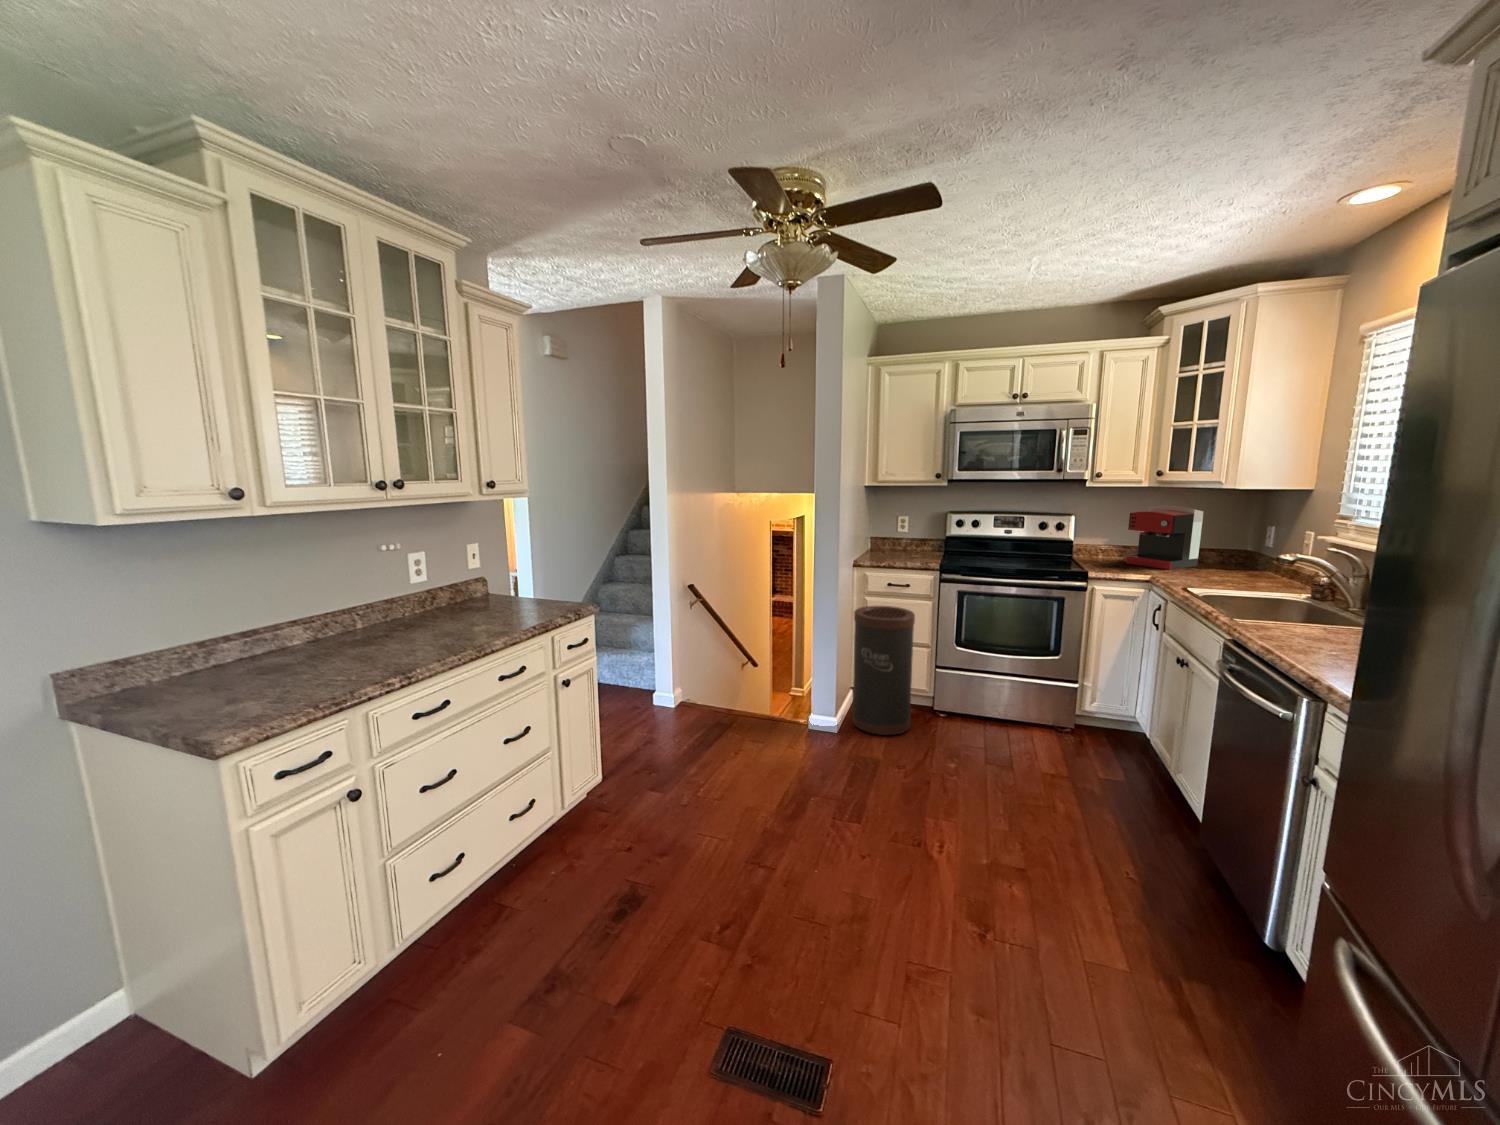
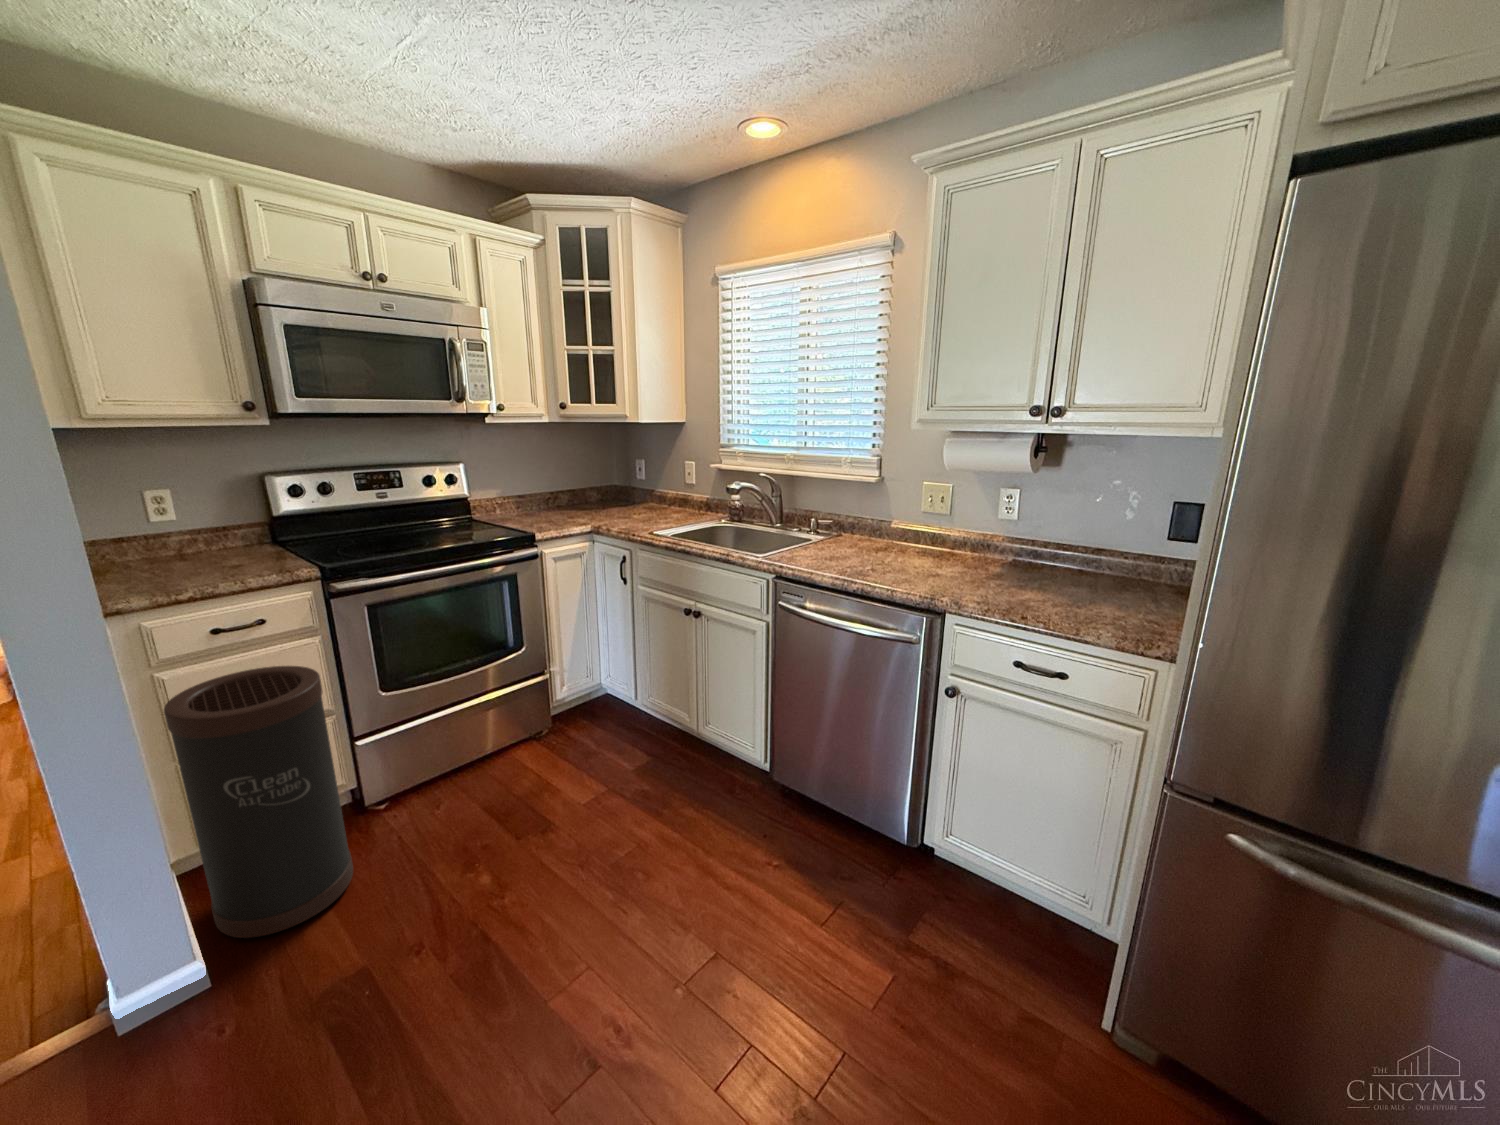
coffee maker: present [1126,505,1203,570] -> none [533,443,596,516]

